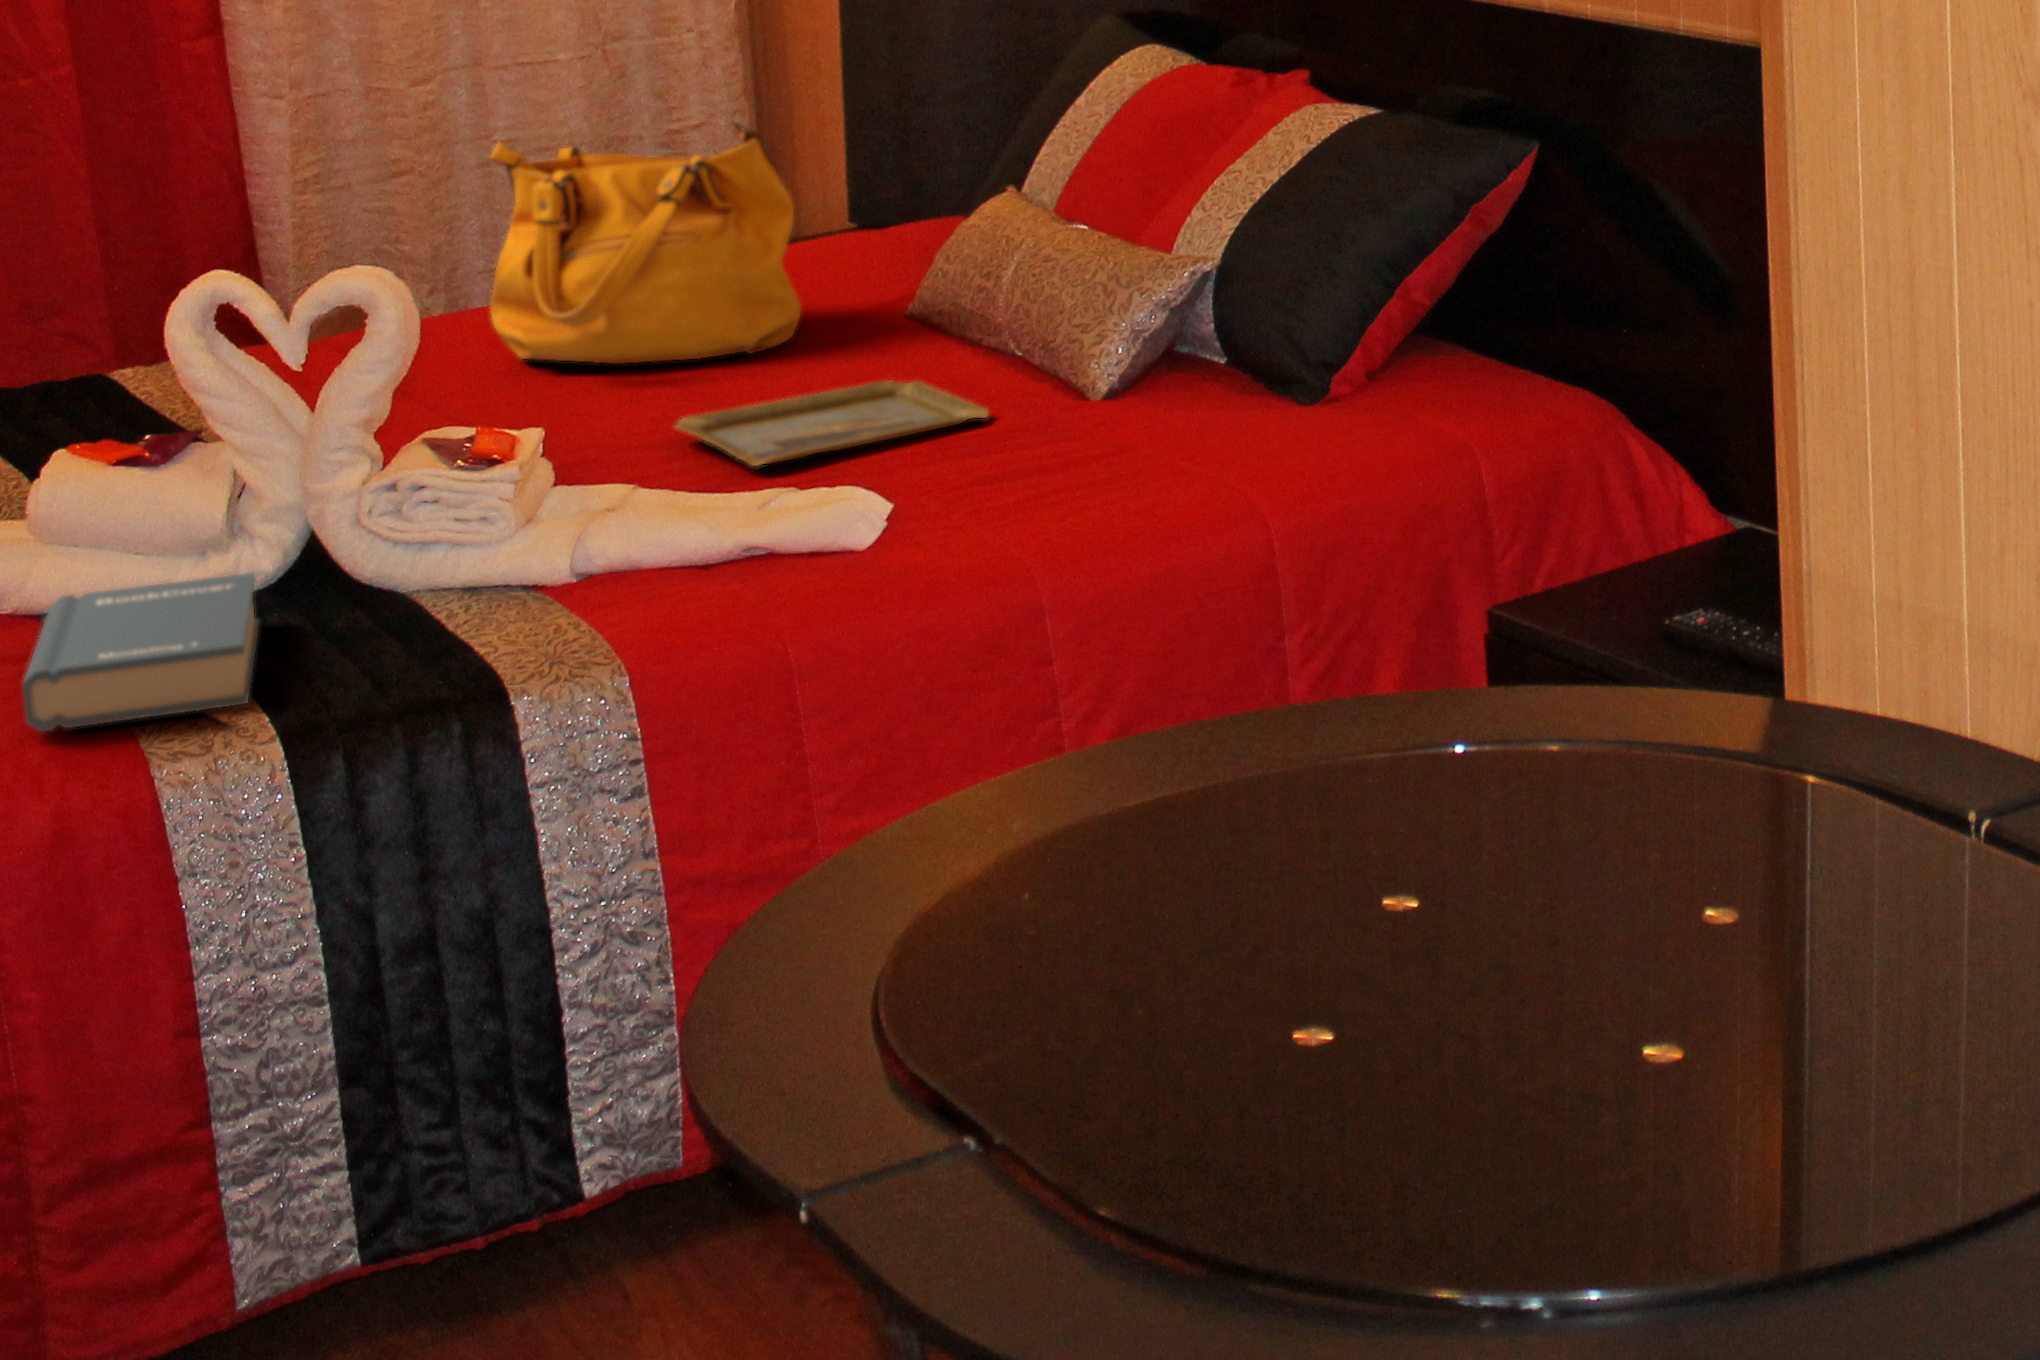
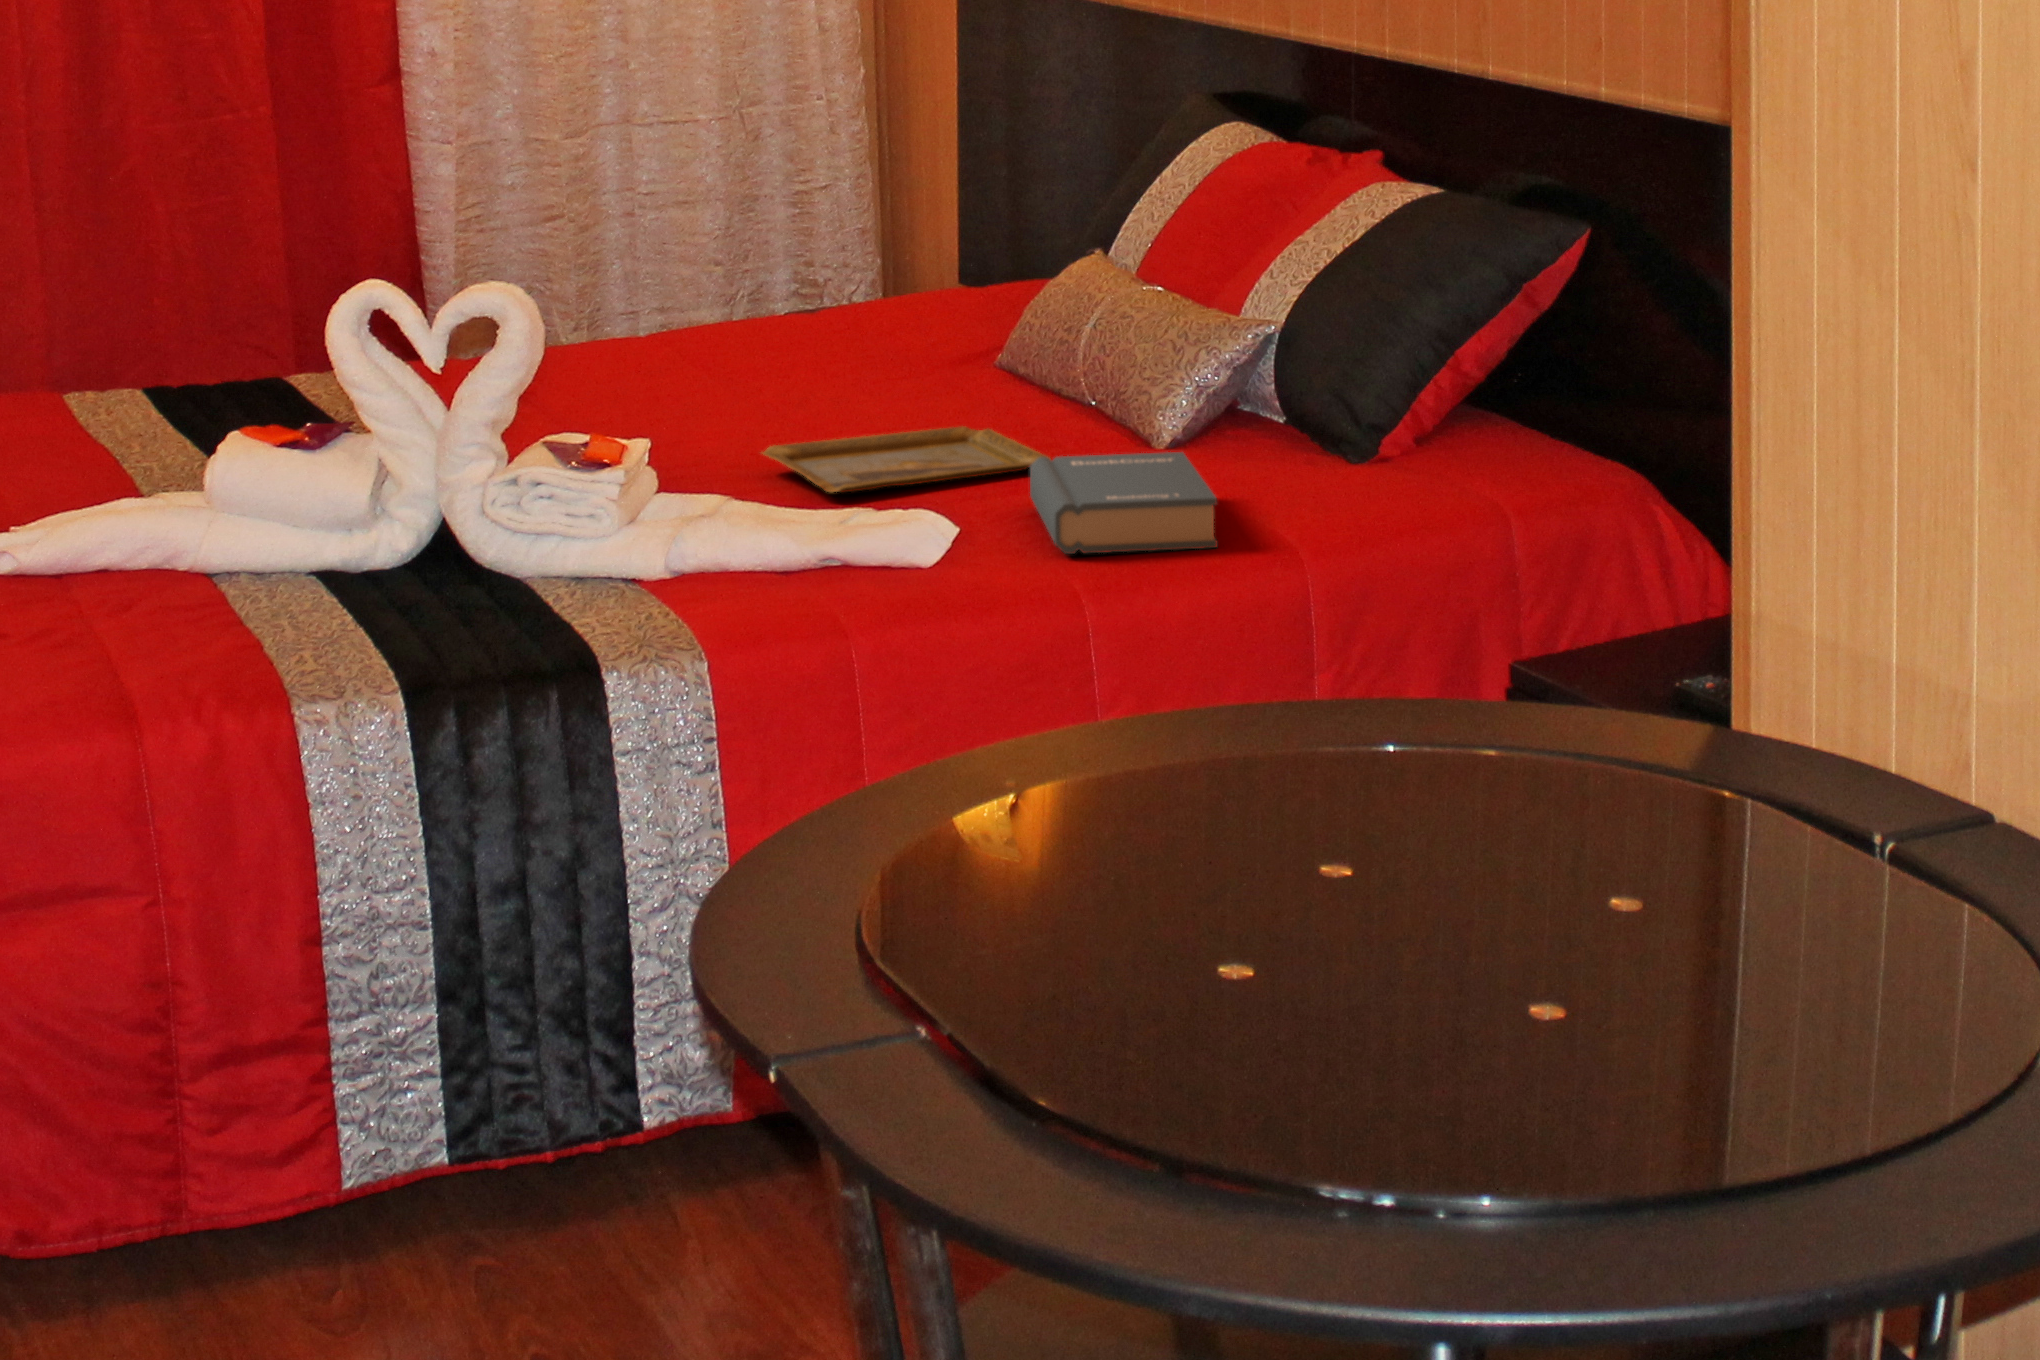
handbag: present [489,120,801,364] -> none [607,169,889,398]
book: present [23,573,259,731] -> present [1030,452,1217,554]

